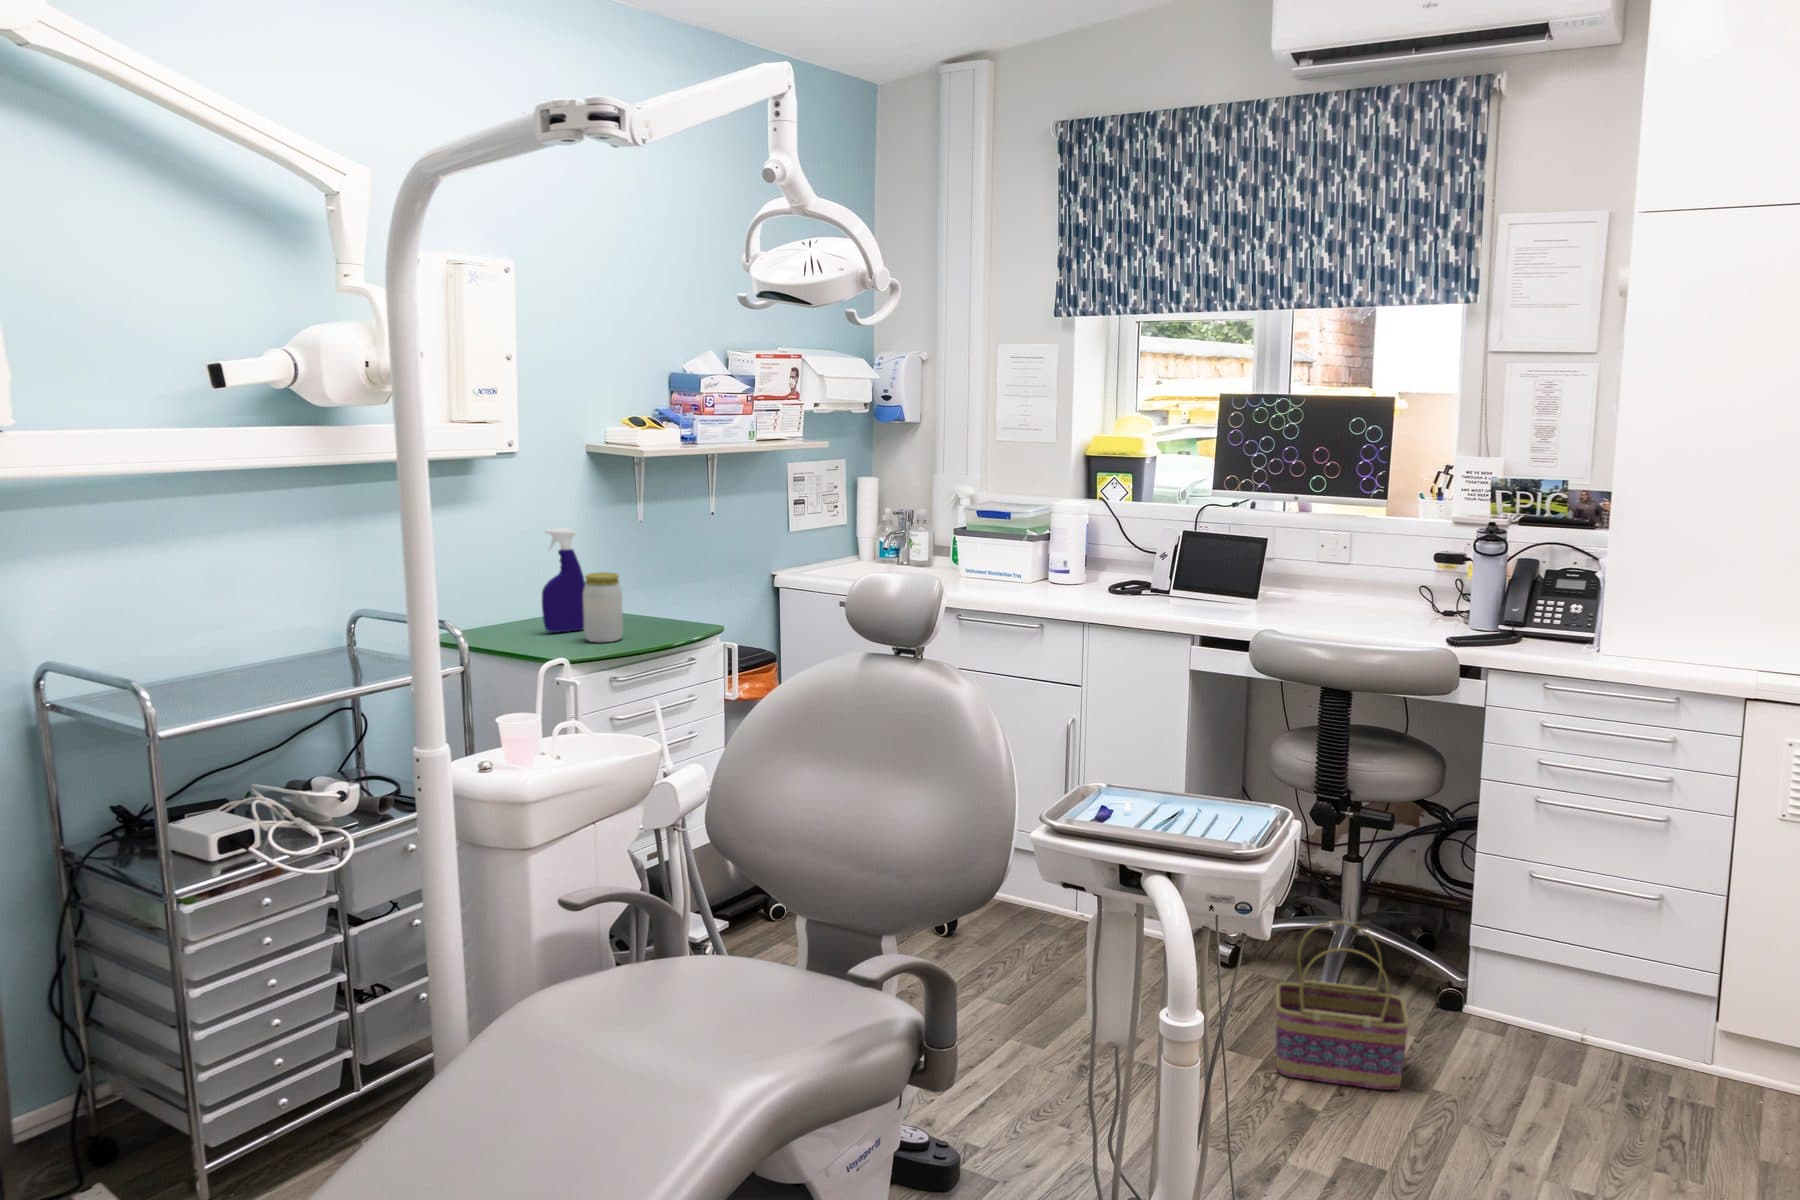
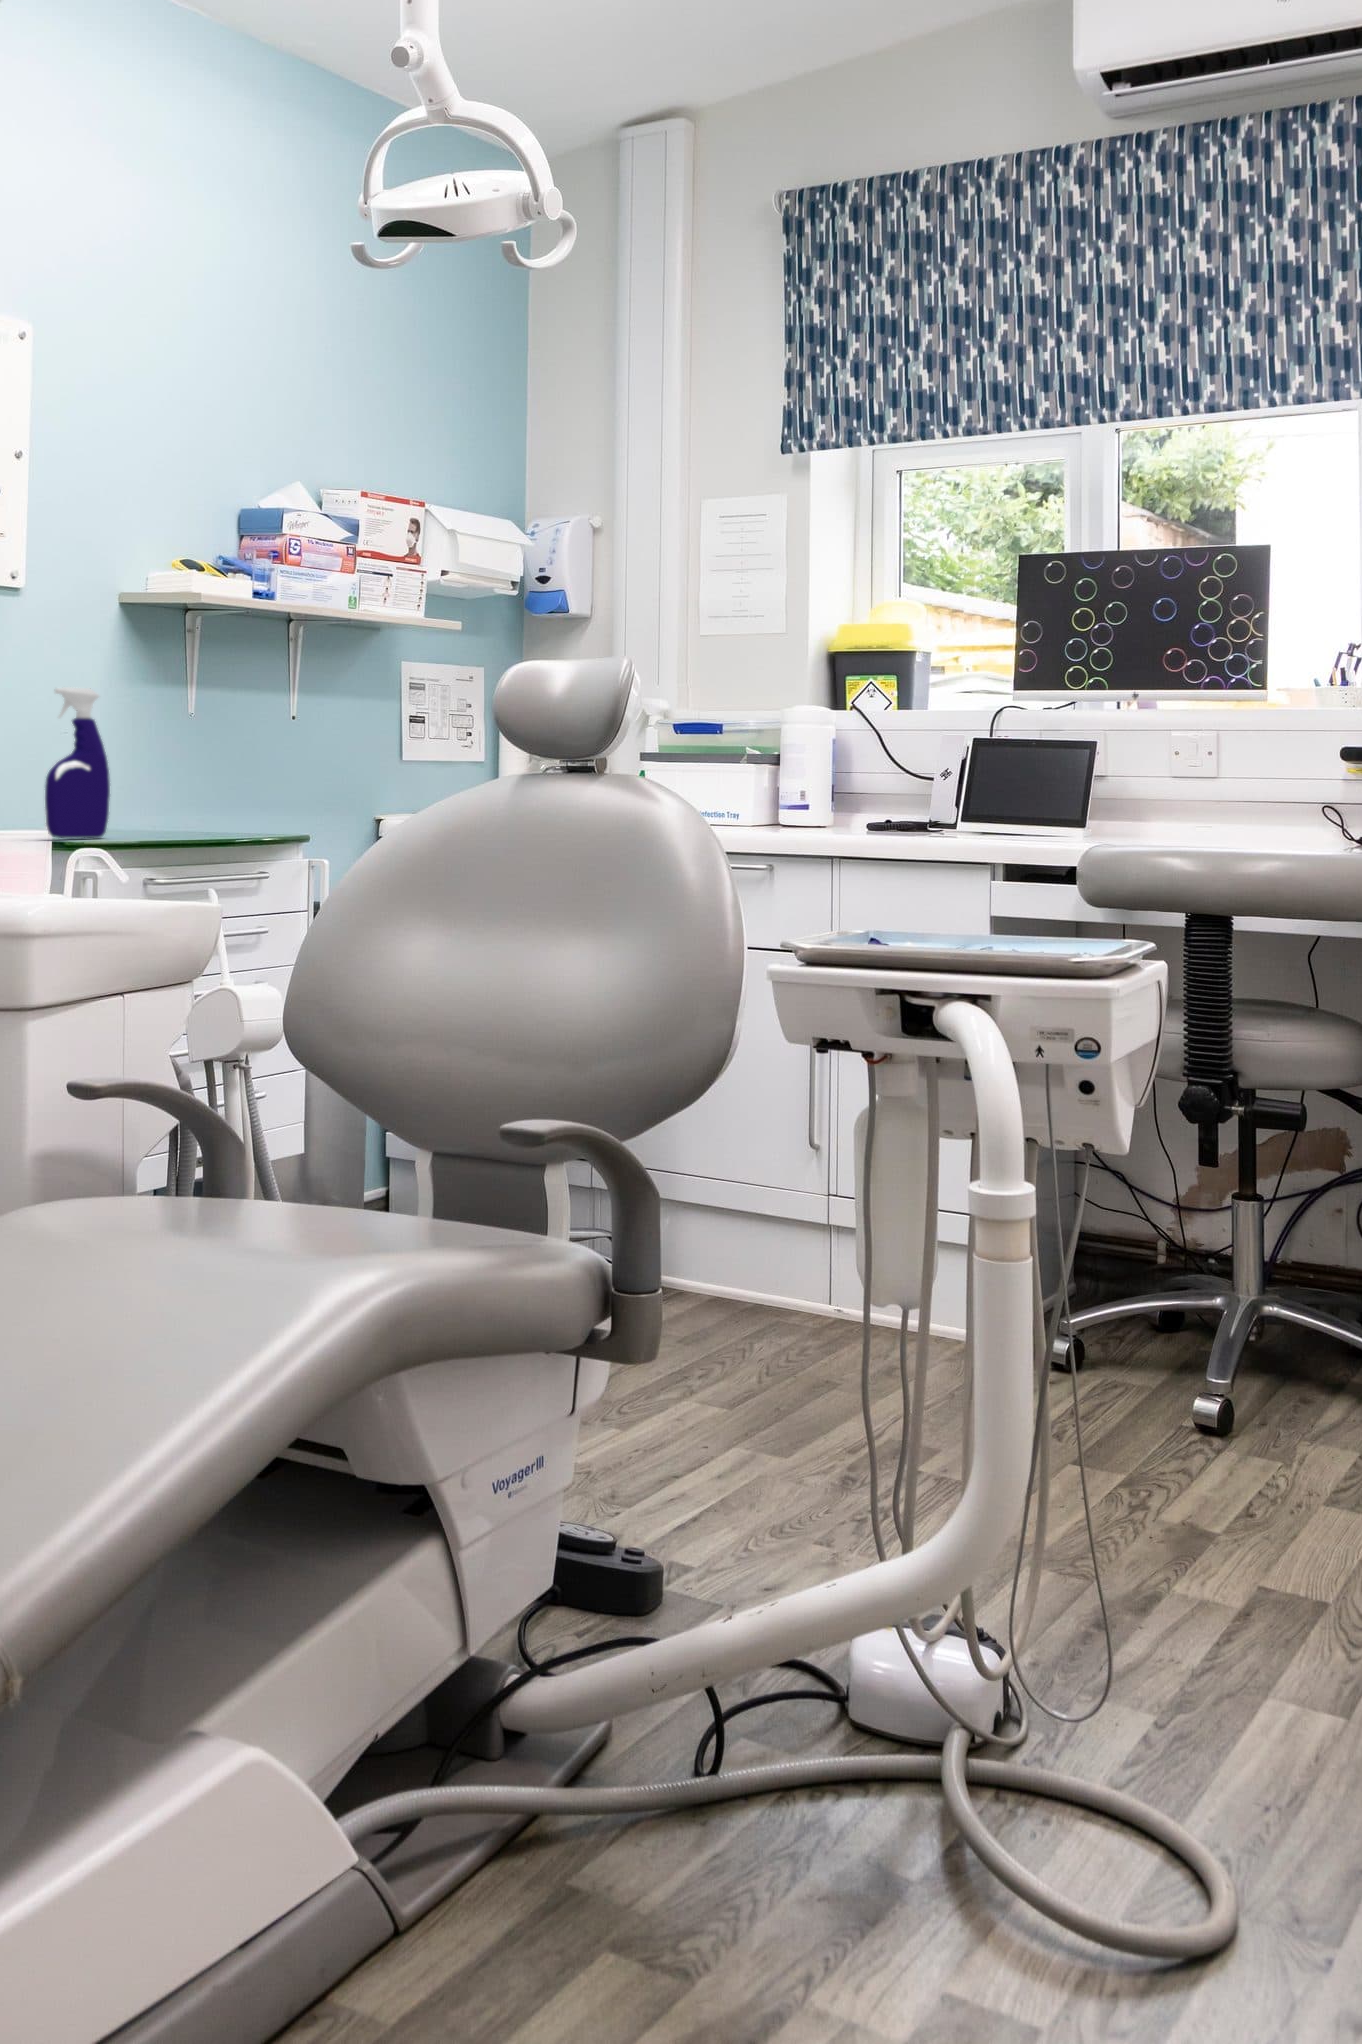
jar: present [583,572,623,642] -> none [105,745,163,842]
basket: present [1276,921,1409,1090] -> none [1141,1252,1349,1510]

